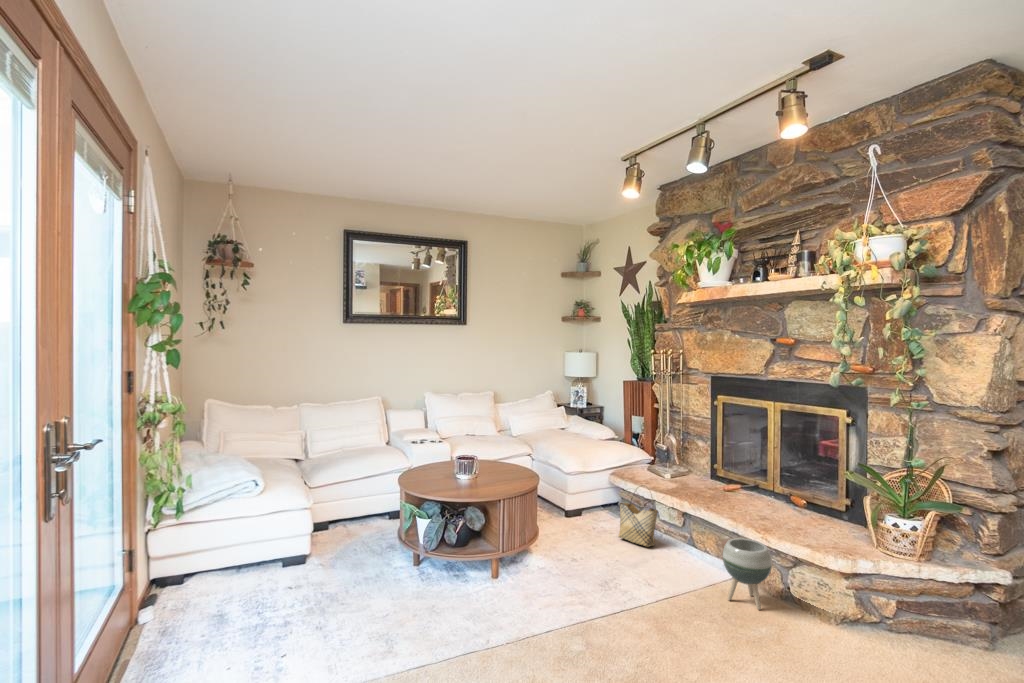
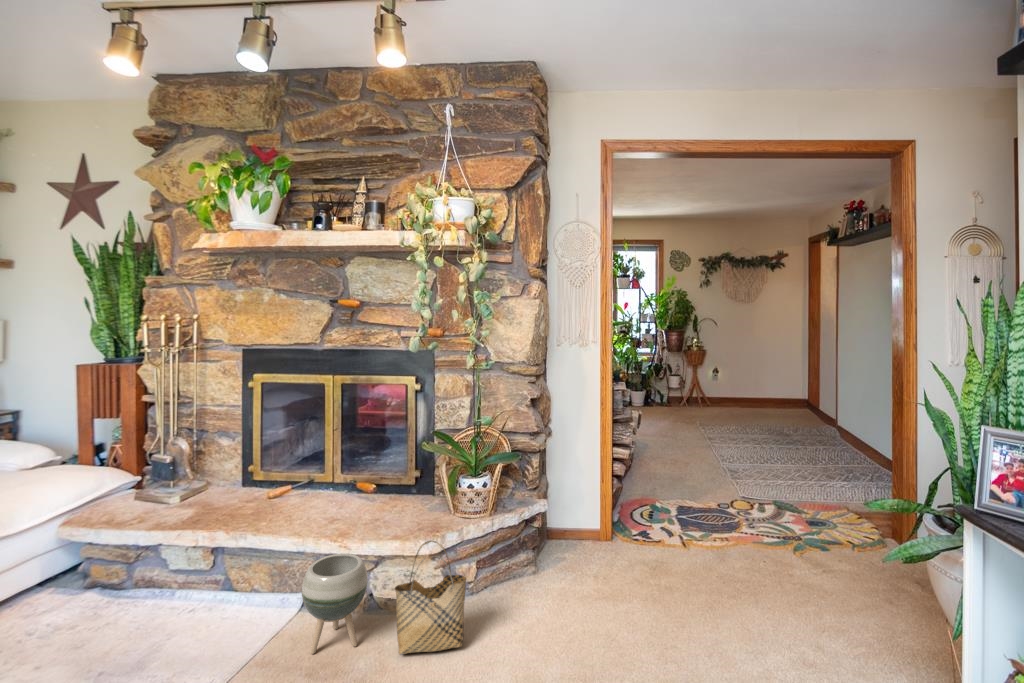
woven basket: present [618,486,658,547] -> present [395,541,466,654]

